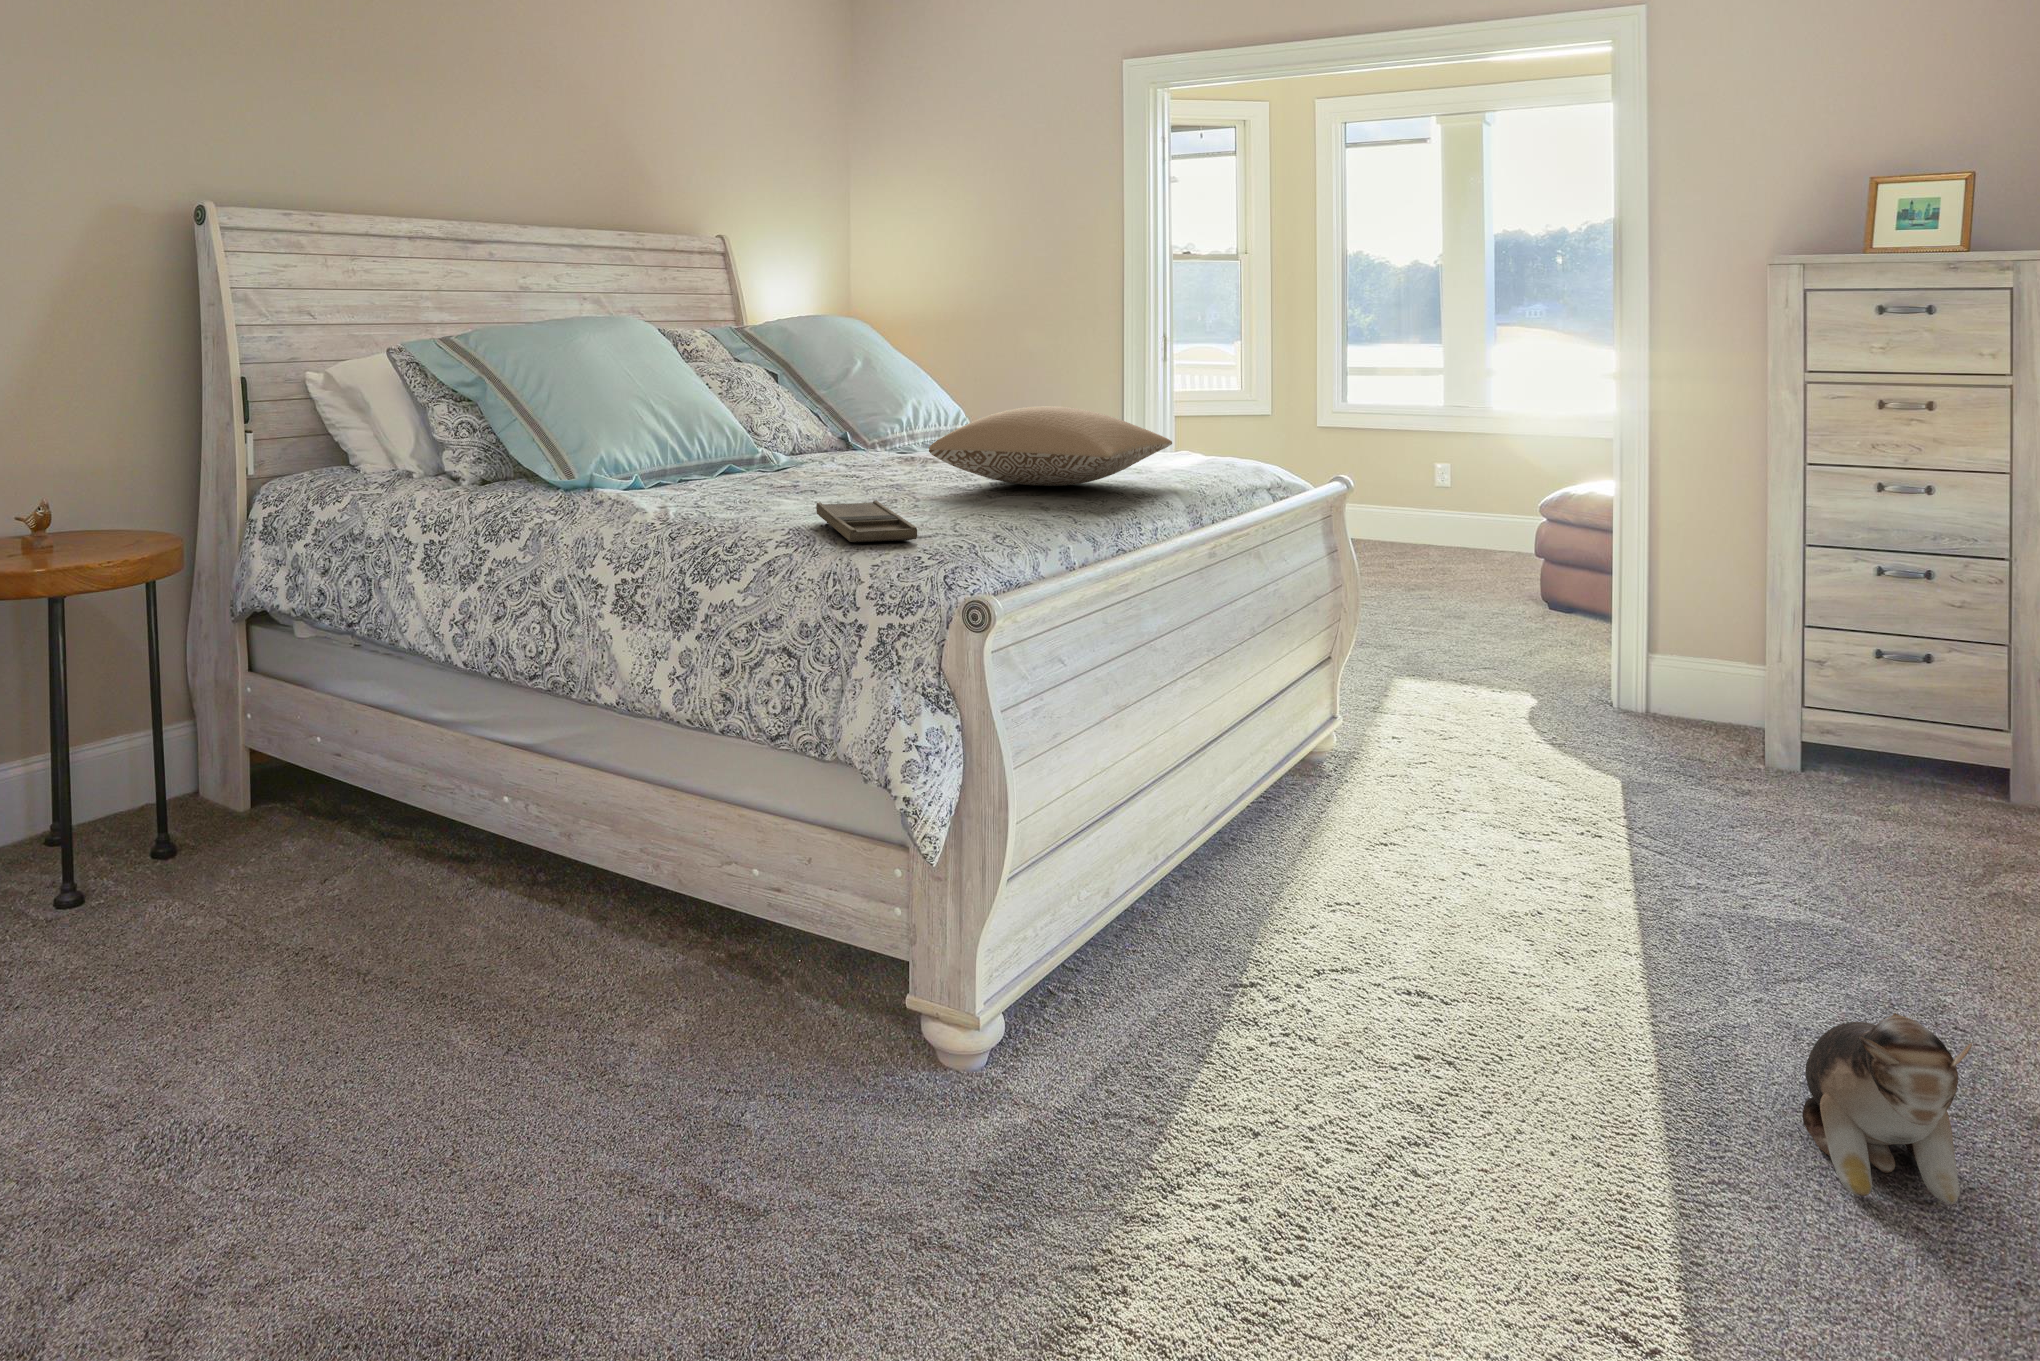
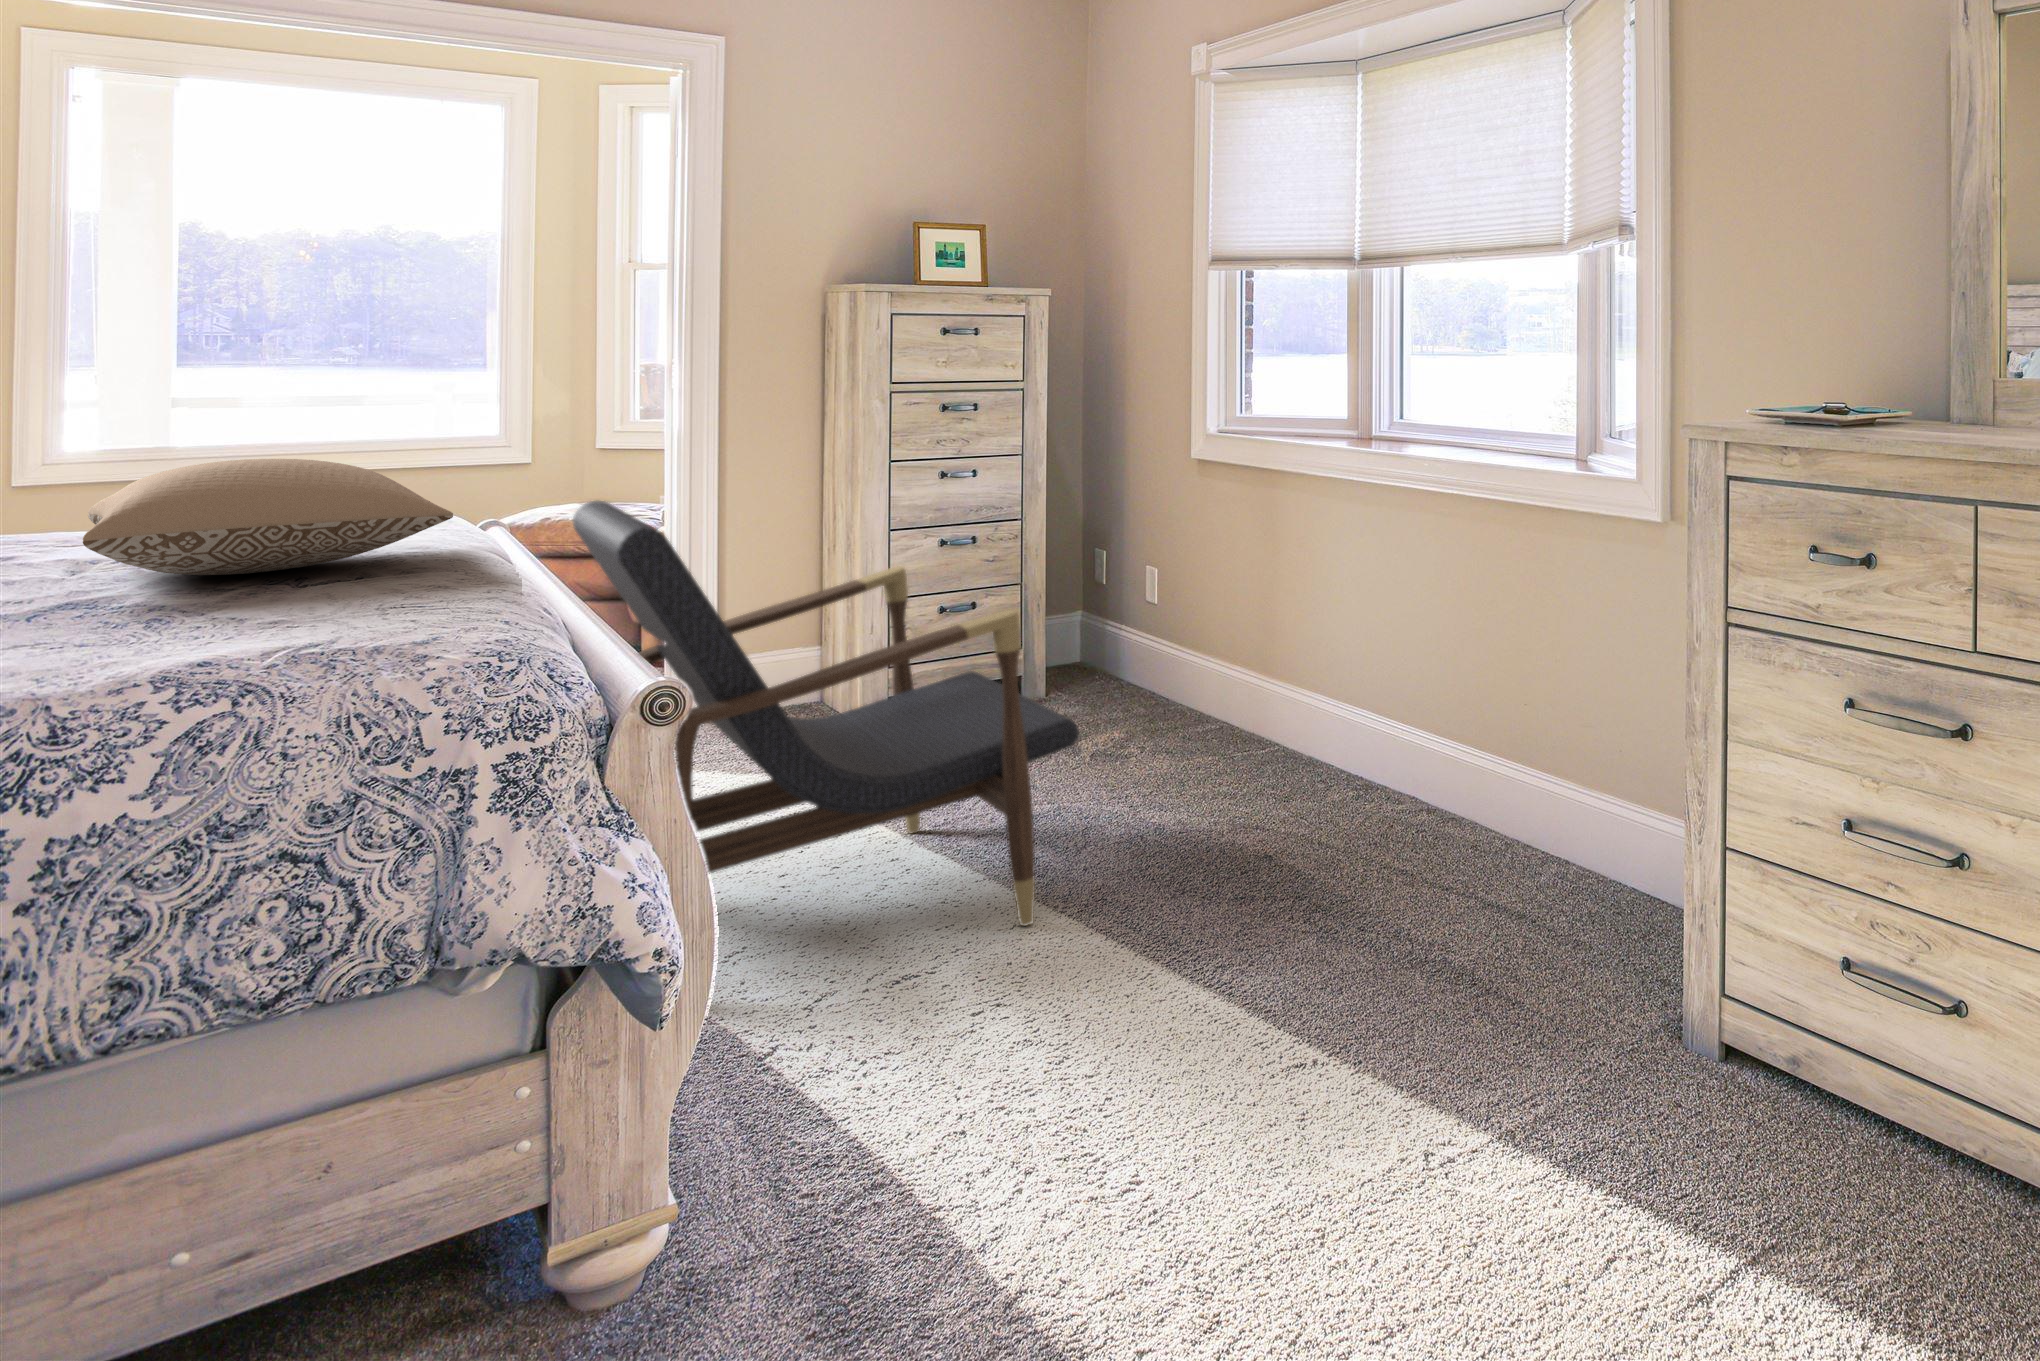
lounge chair: none [1214,464,1718,1015] -> present [573,501,1079,926]
tray: present [816,501,917,542] -> none [118,616,427,669]
plush toy: present [1802,1013,1972,1205] -> none [1175,799,1345,937]

